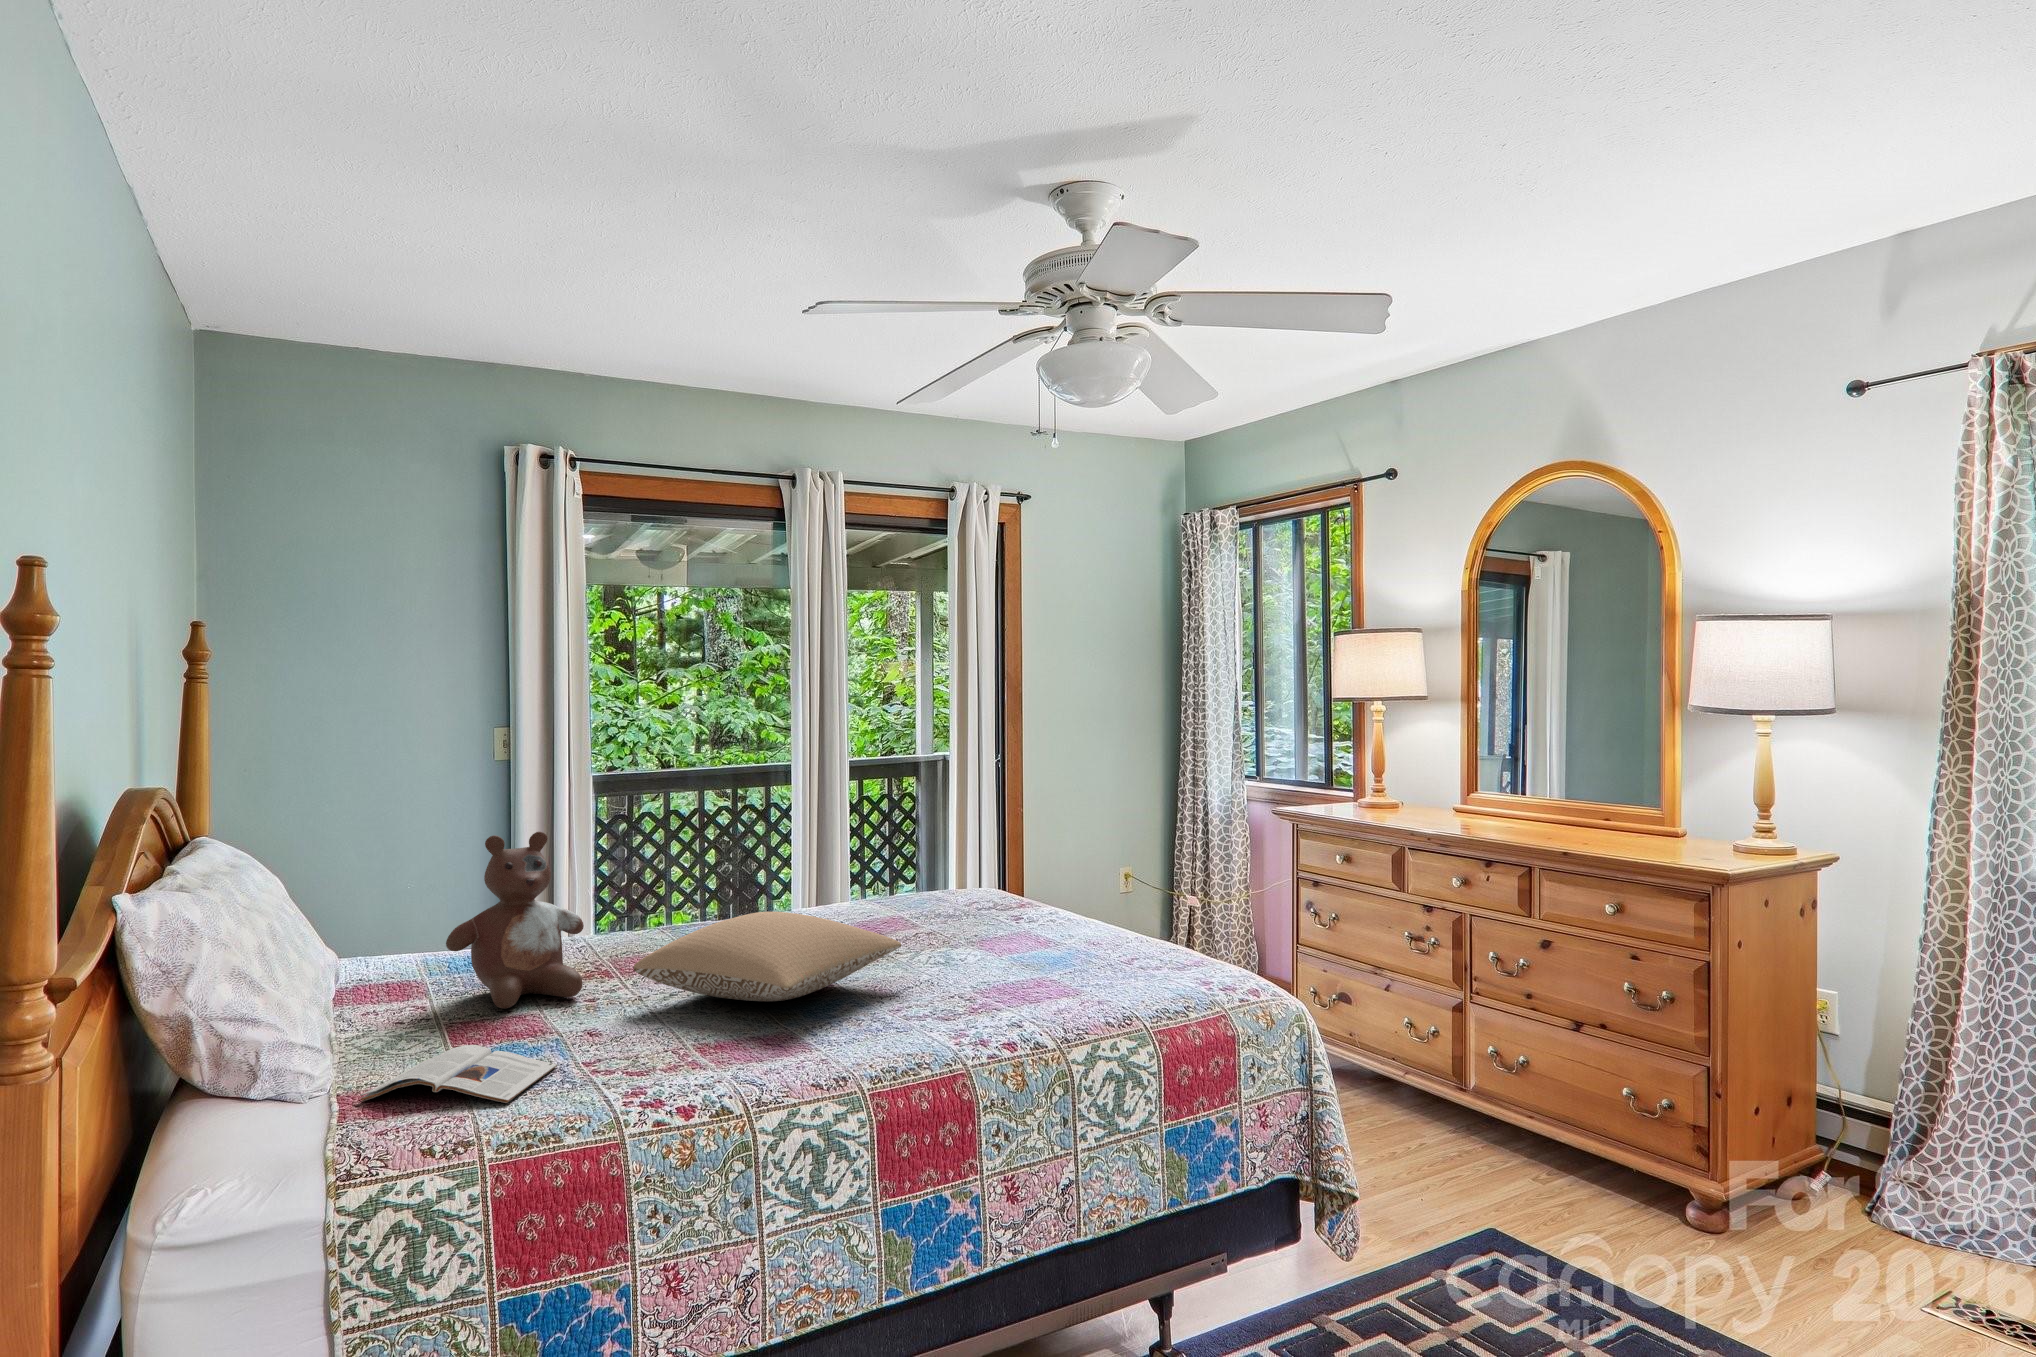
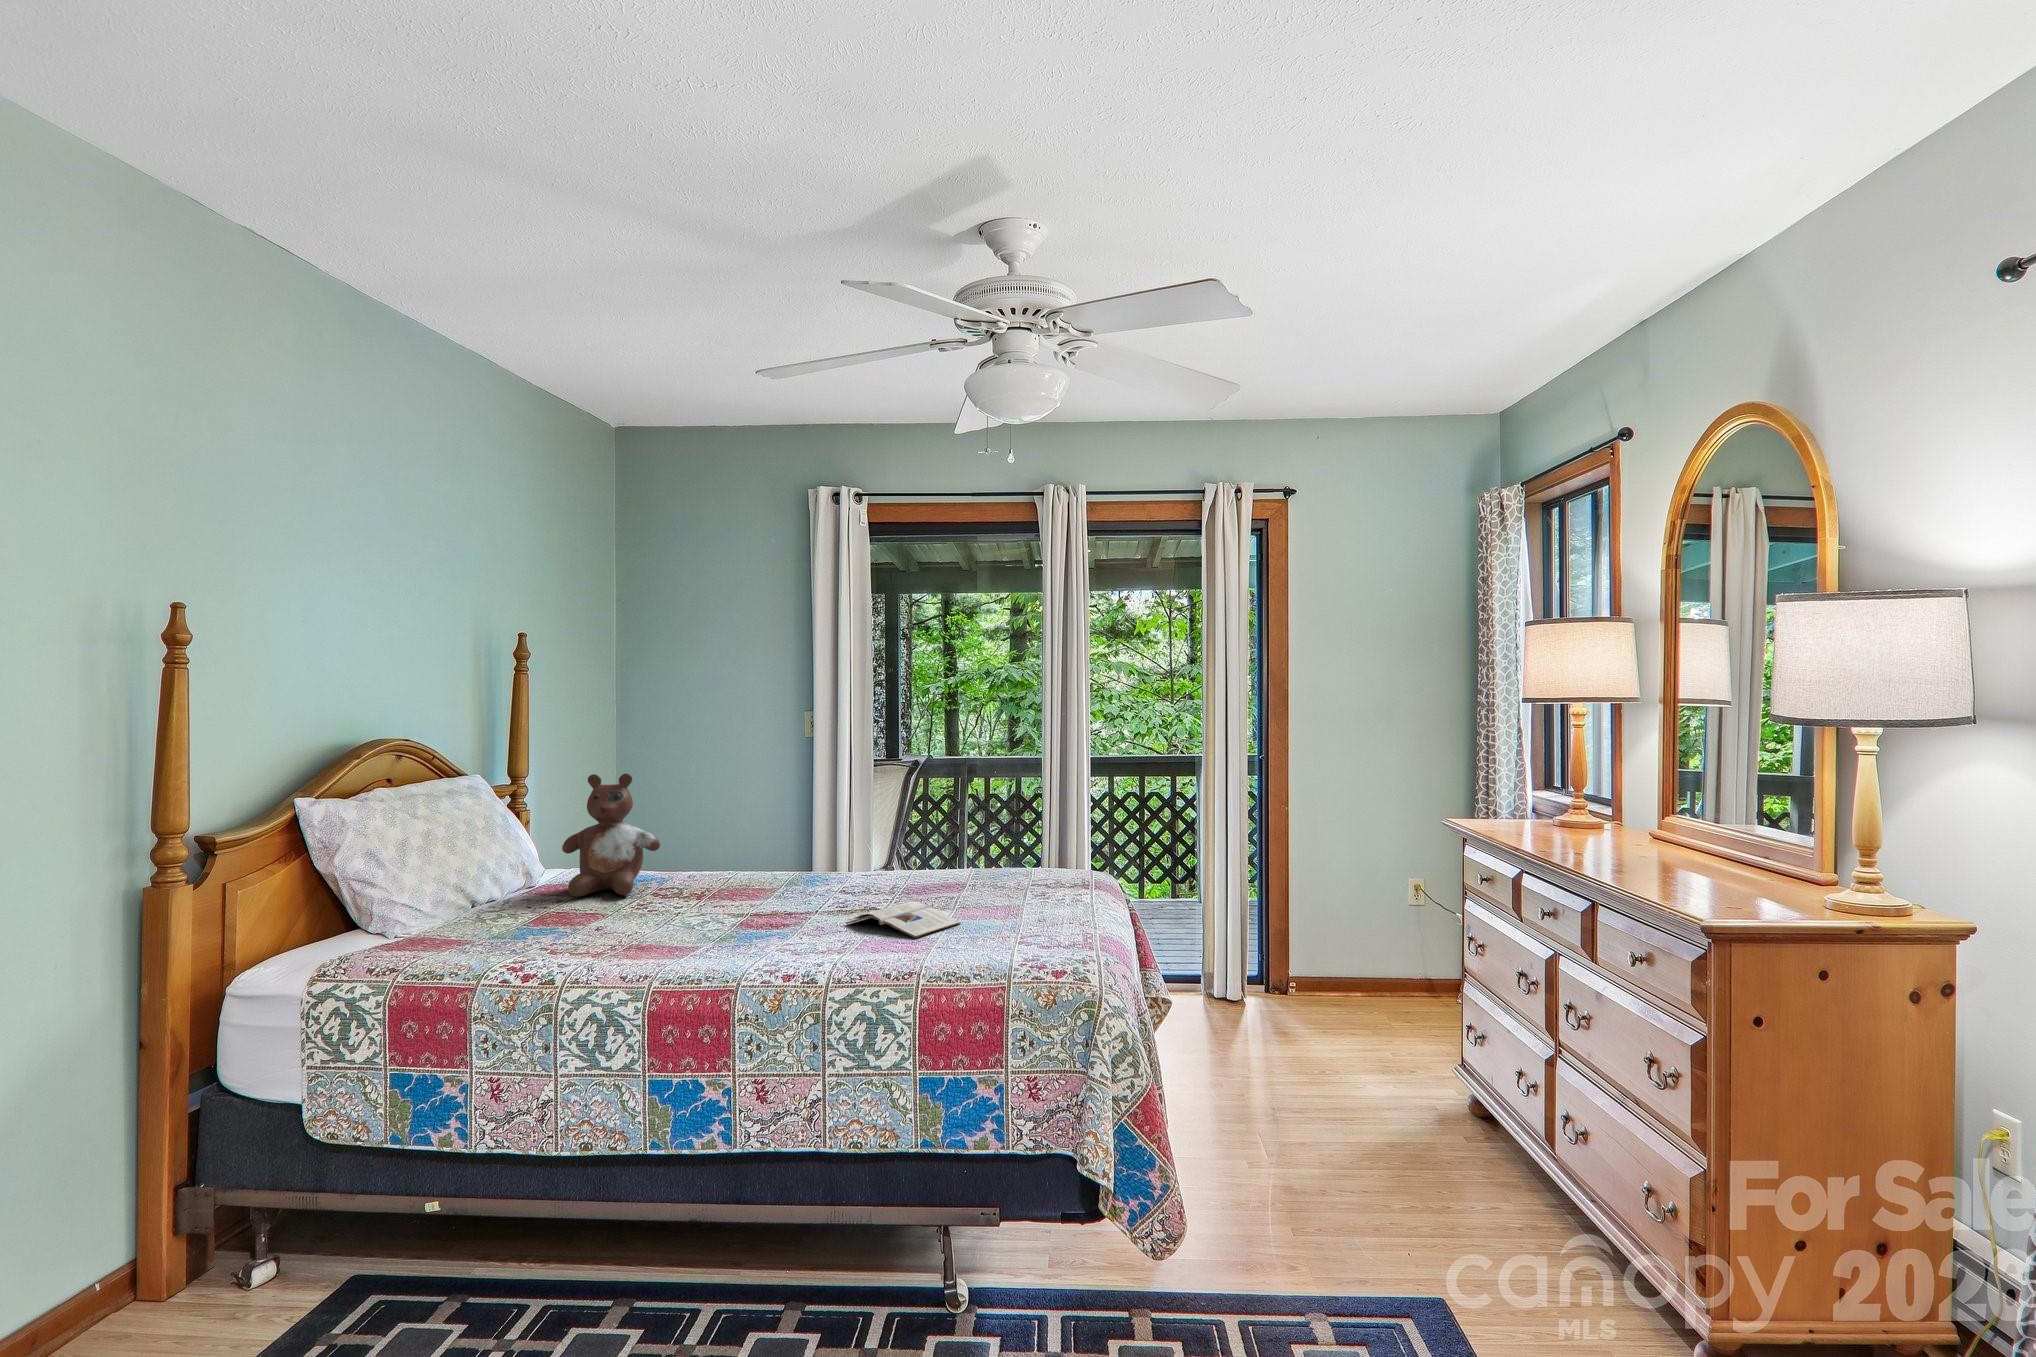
pillow: present [634,912,901,1001] -> none [638,848,827,917]
magazine: present [360,1045,557,1103] -> present [846,901,961,938]

